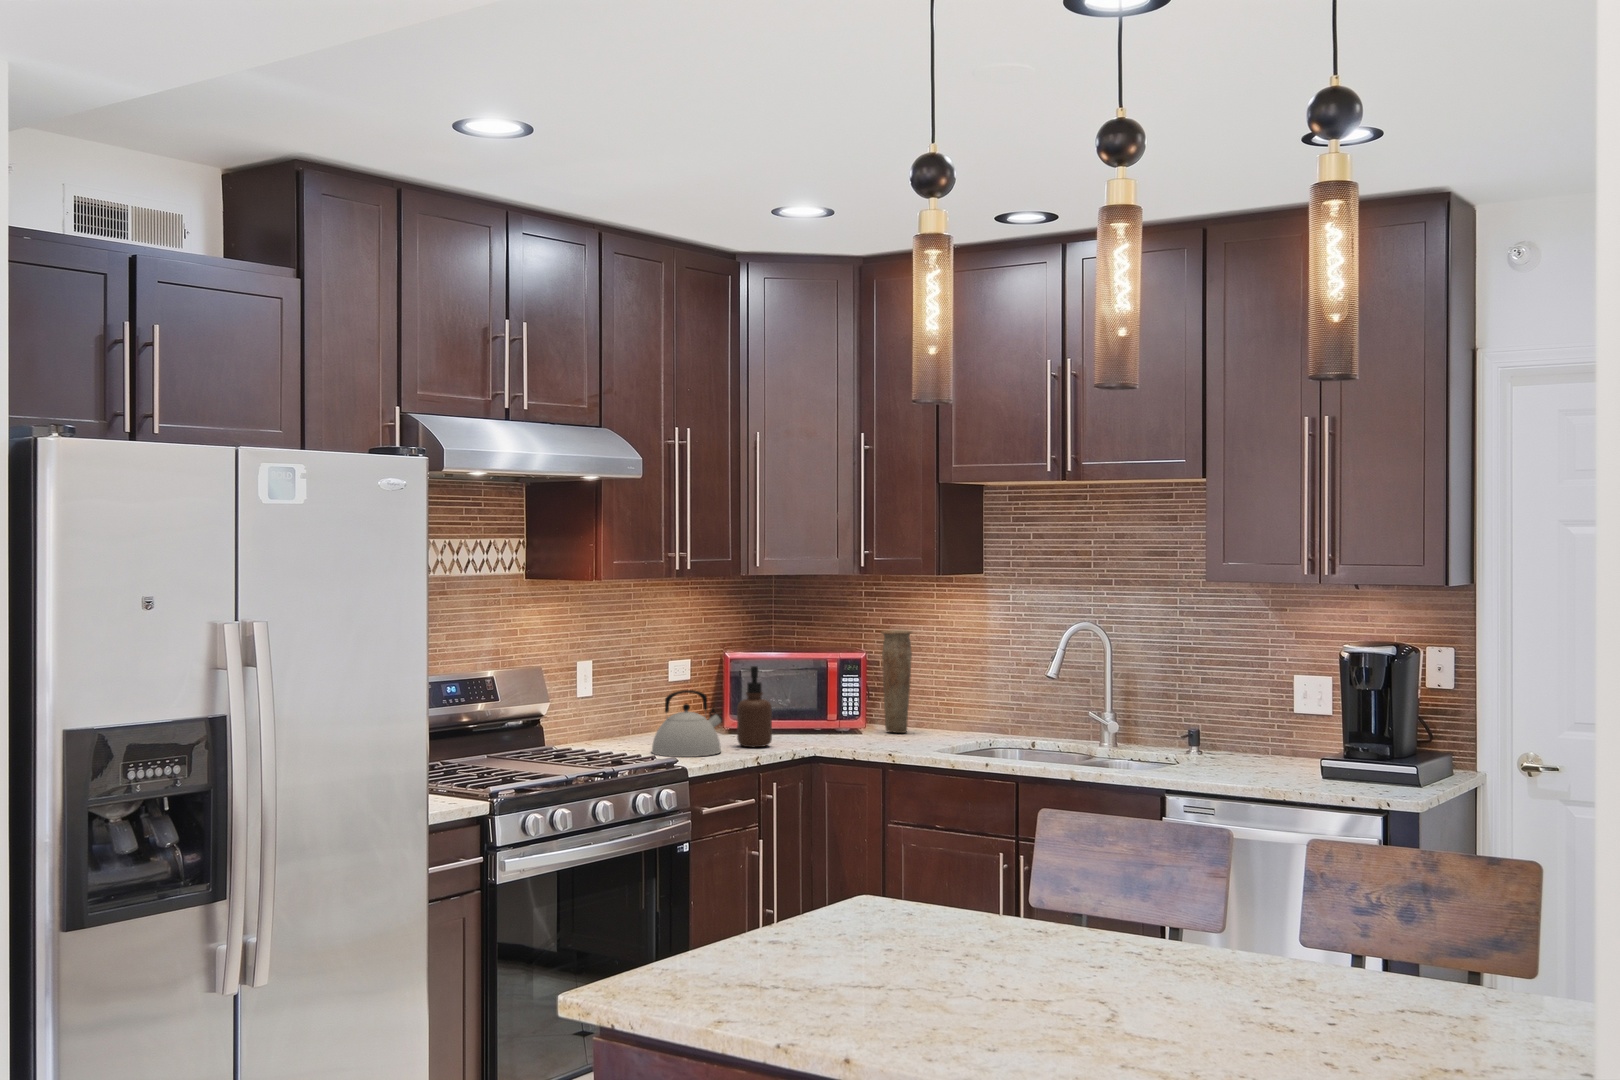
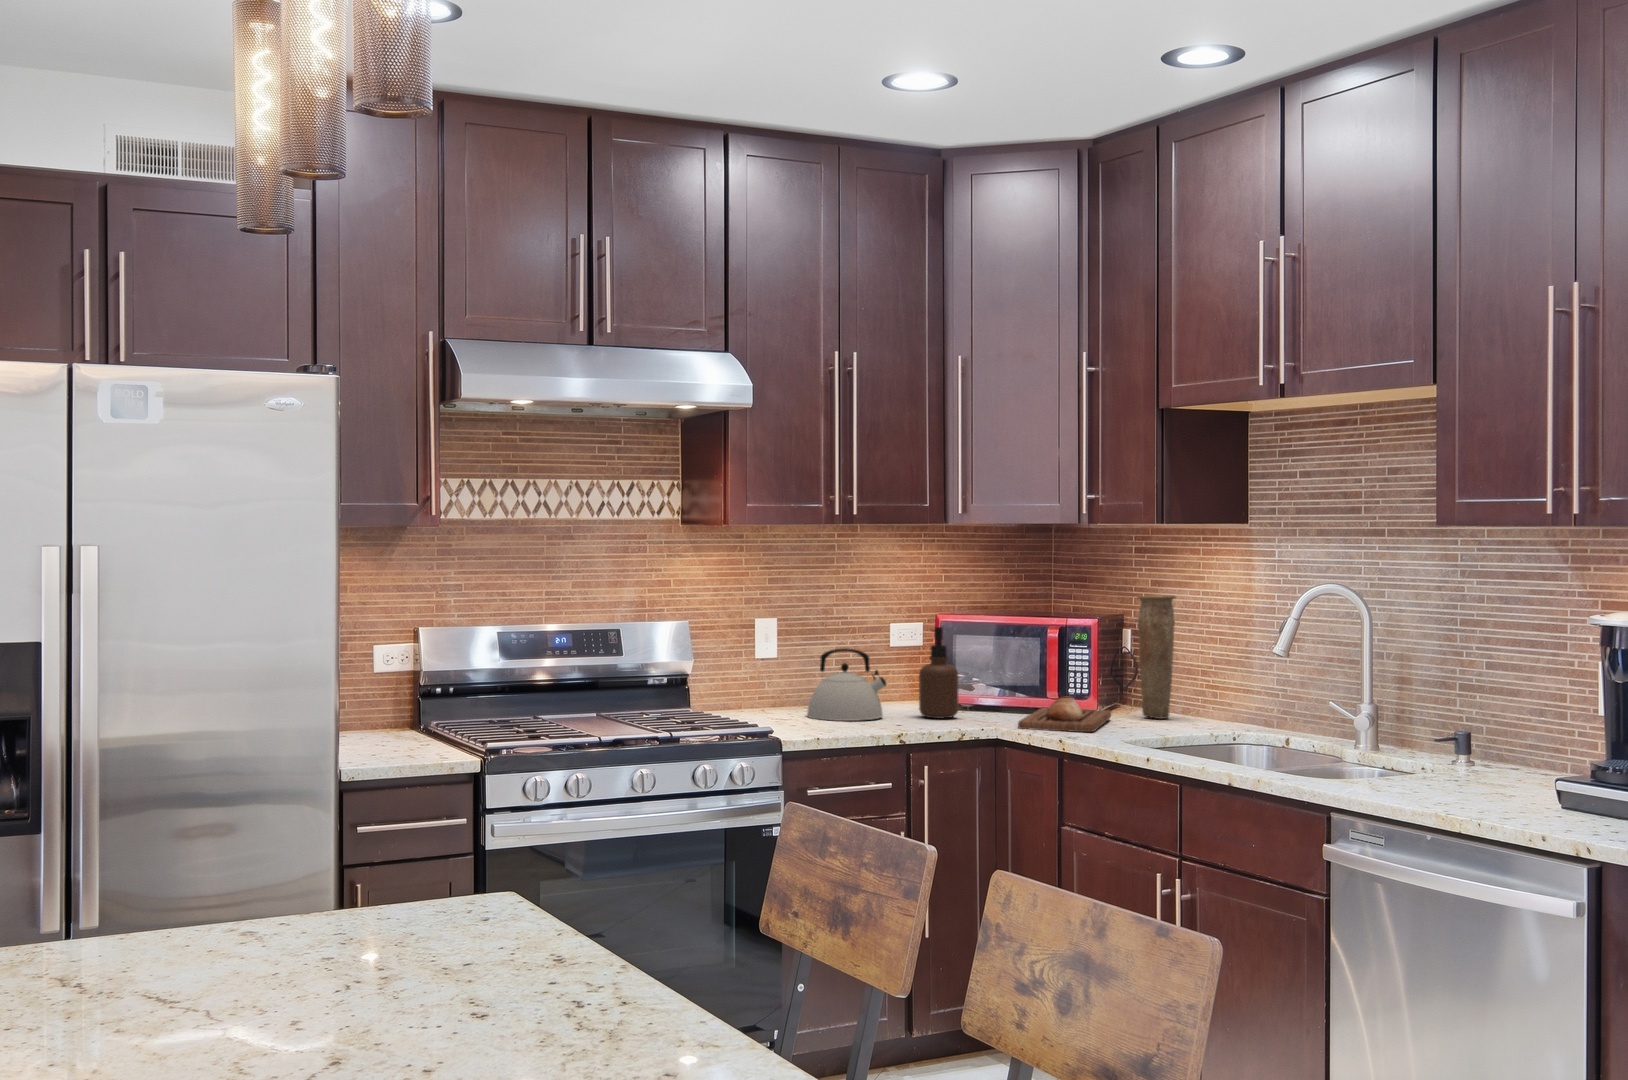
bread loaf: none [817,720,904,752] -> present [1018,698,1111,732]

